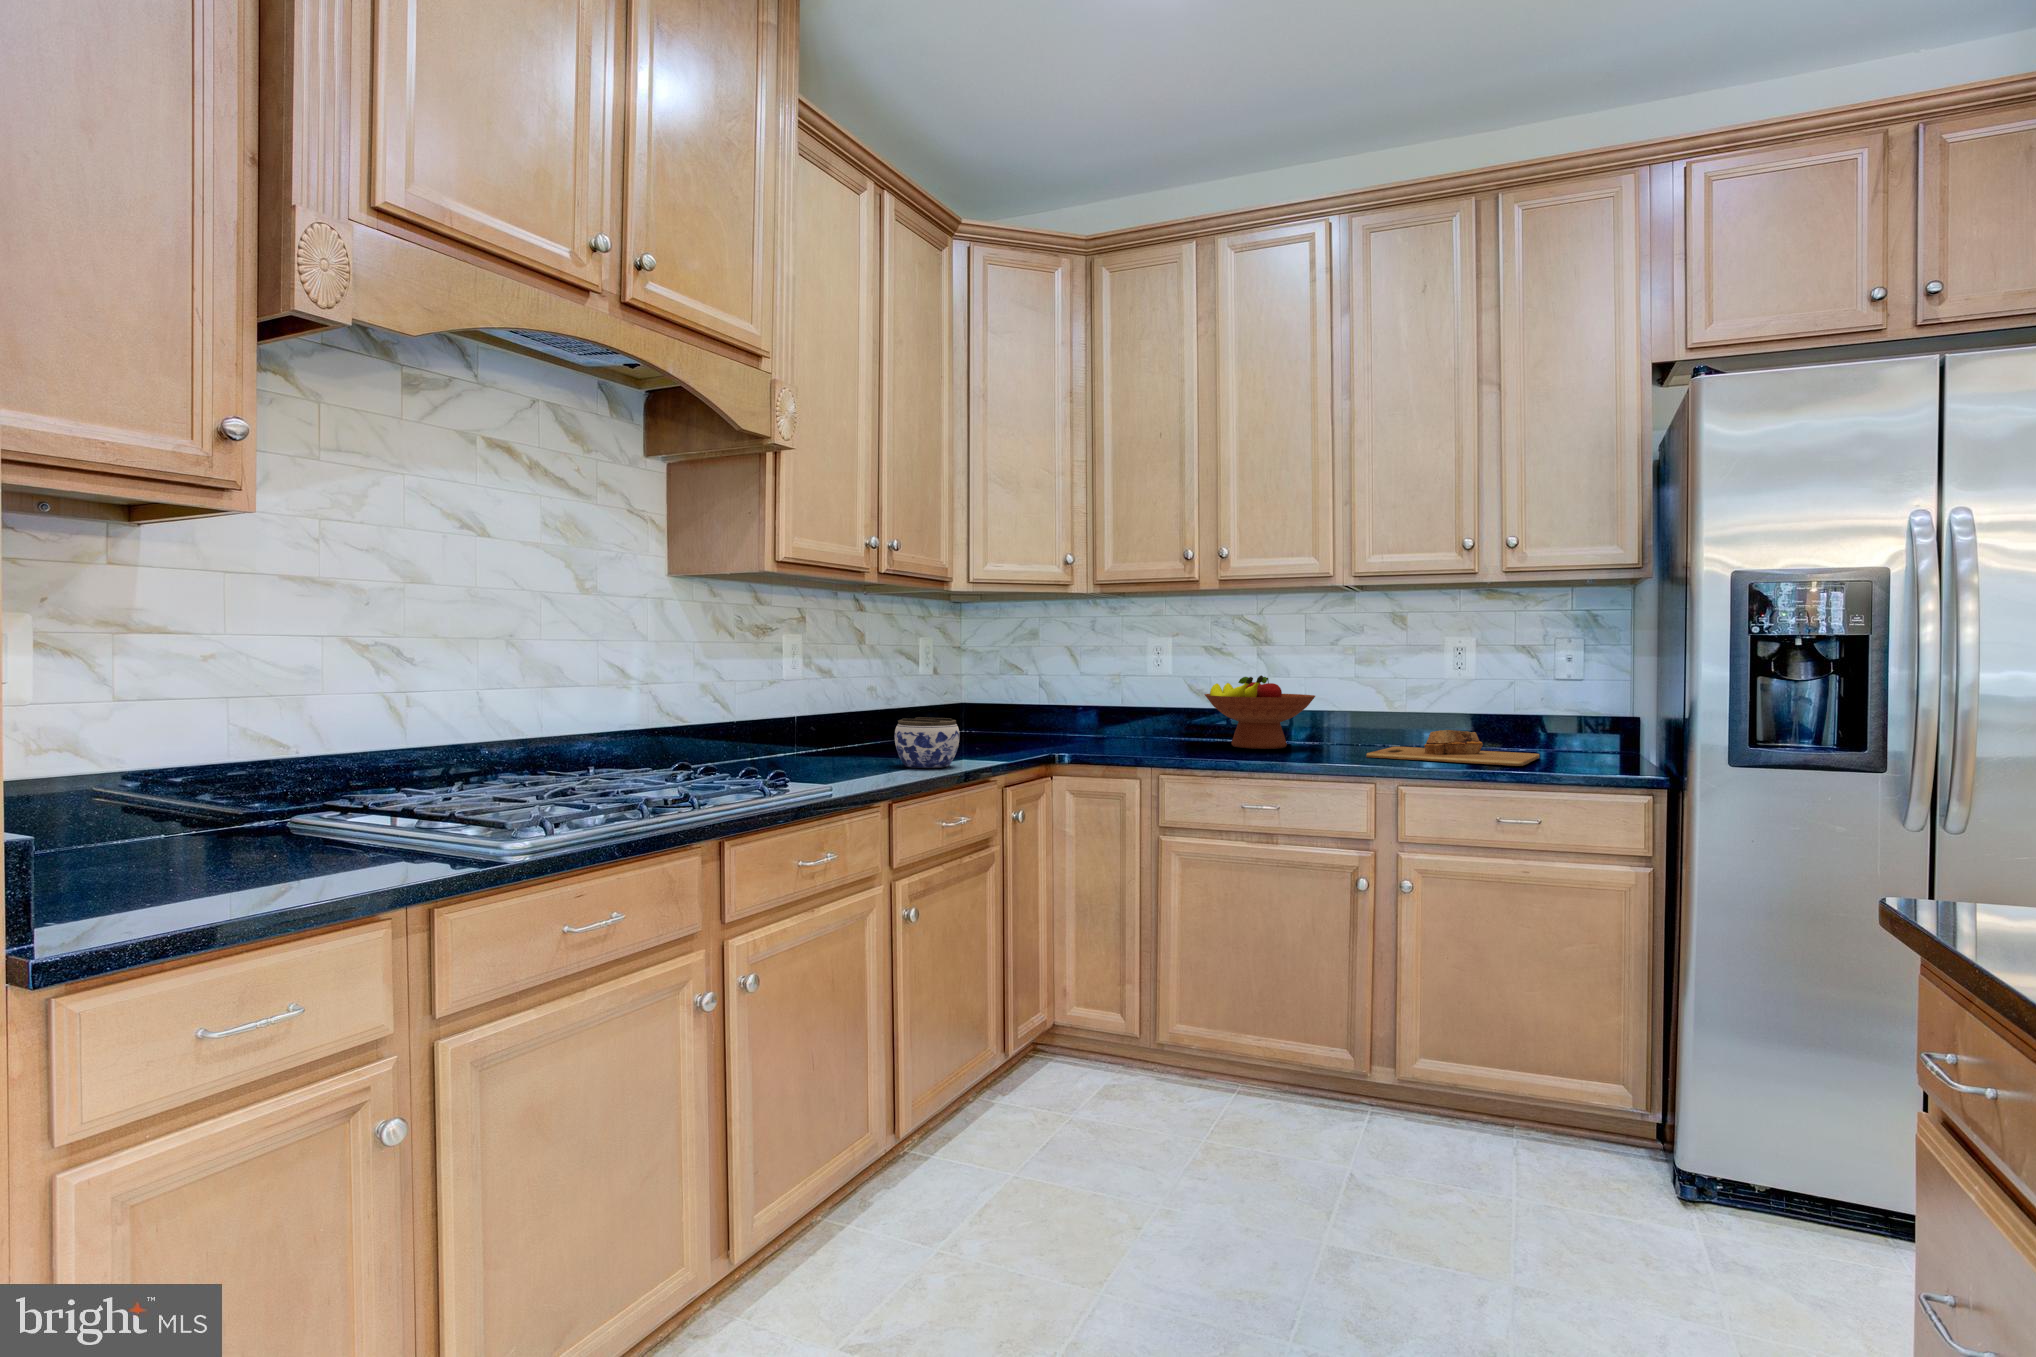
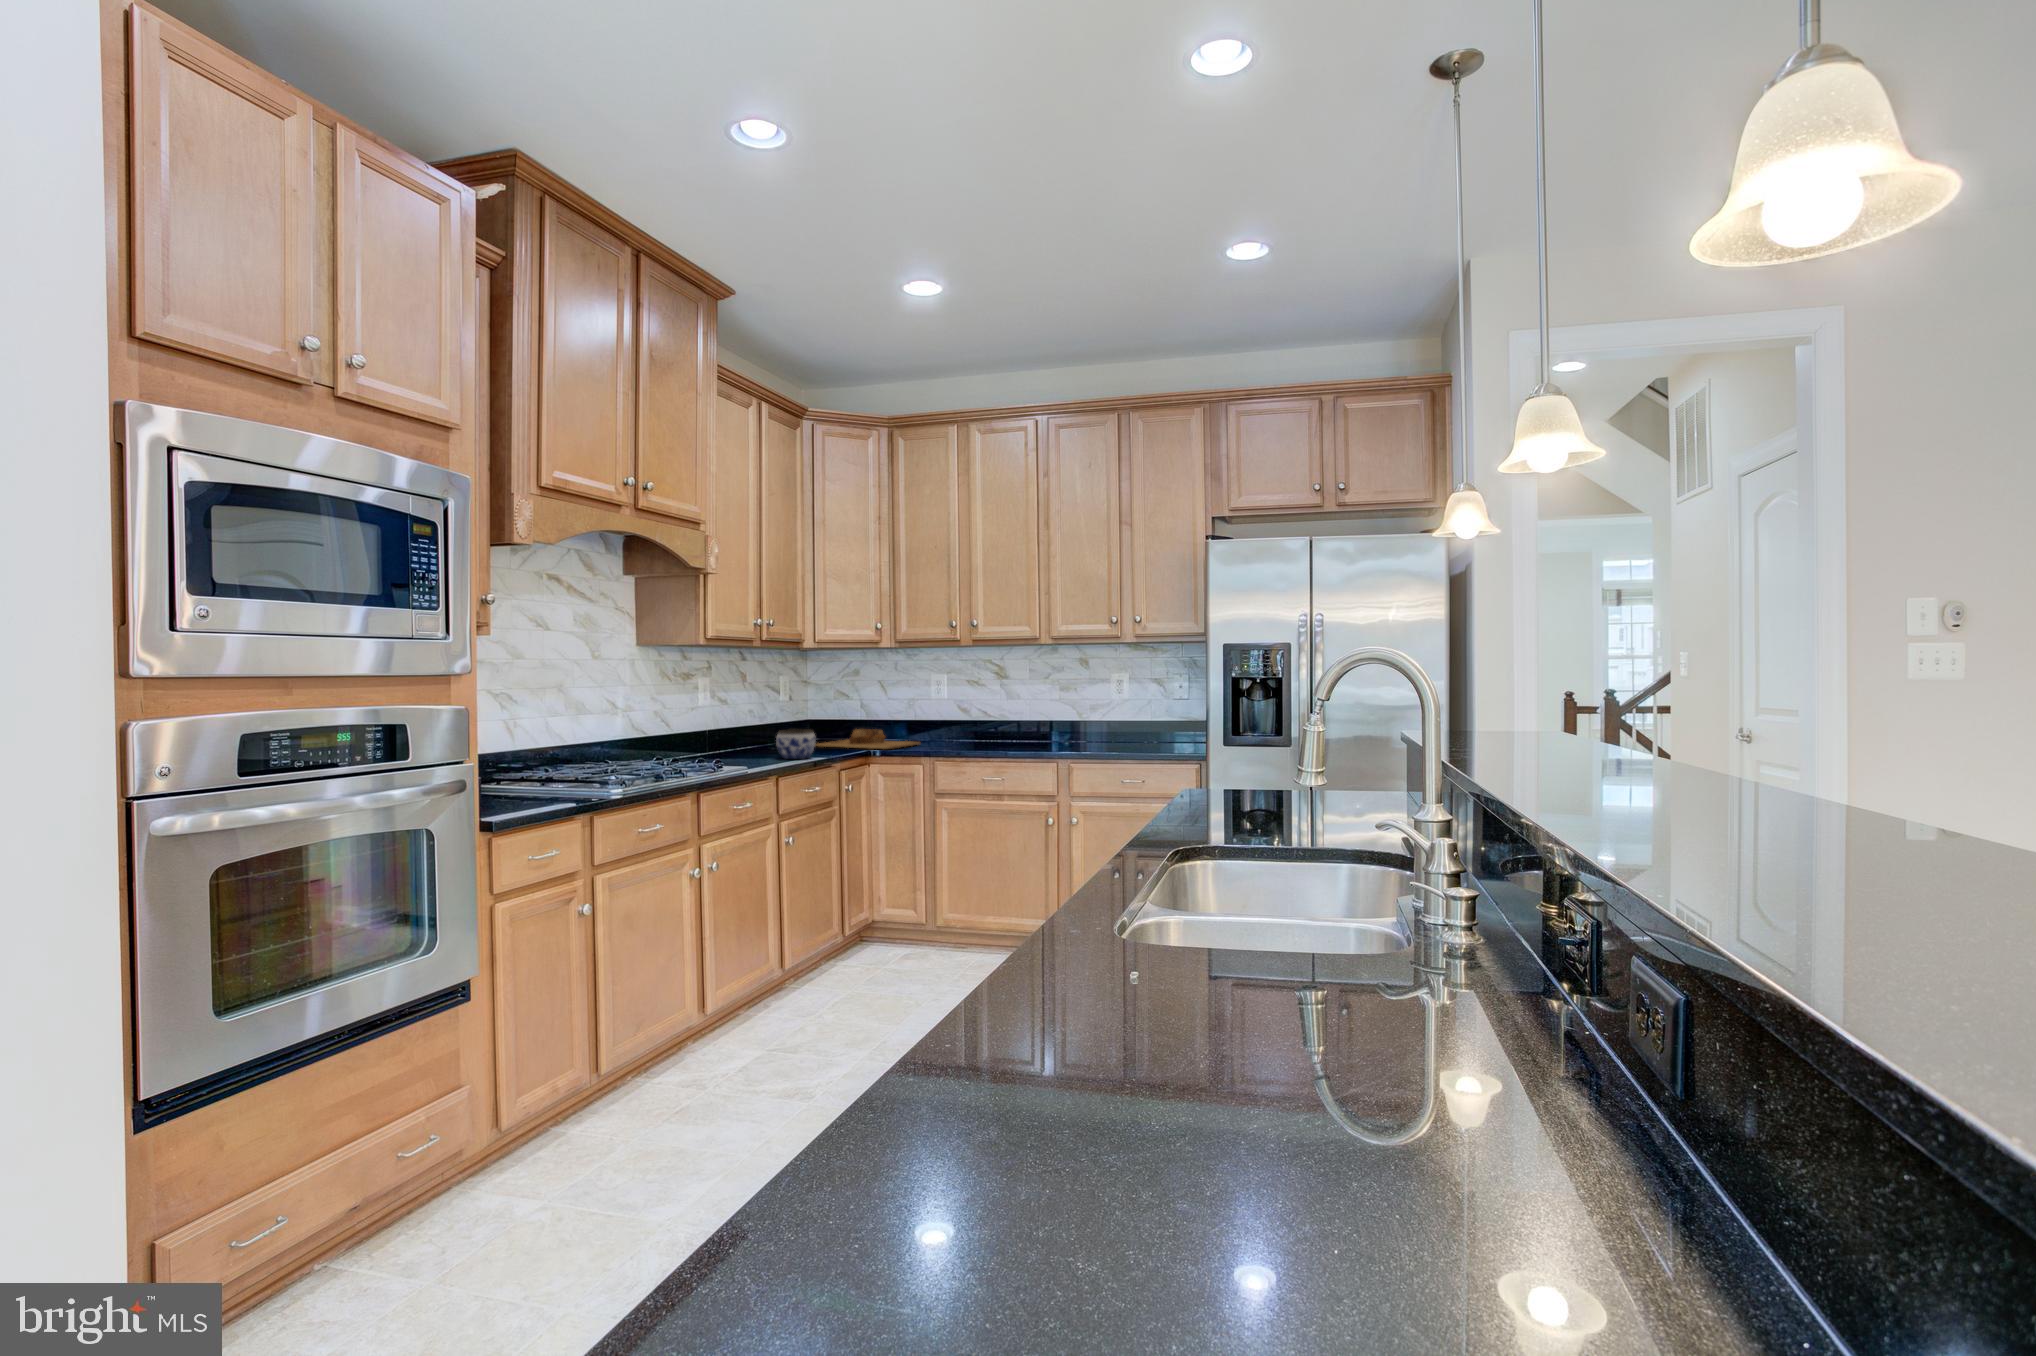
fruit bowl: present [1204,675,1315,749] -> none [967,698,1035,743]
cutting board: present [1366,730,1540,766] -> present [815,729,920,749]

